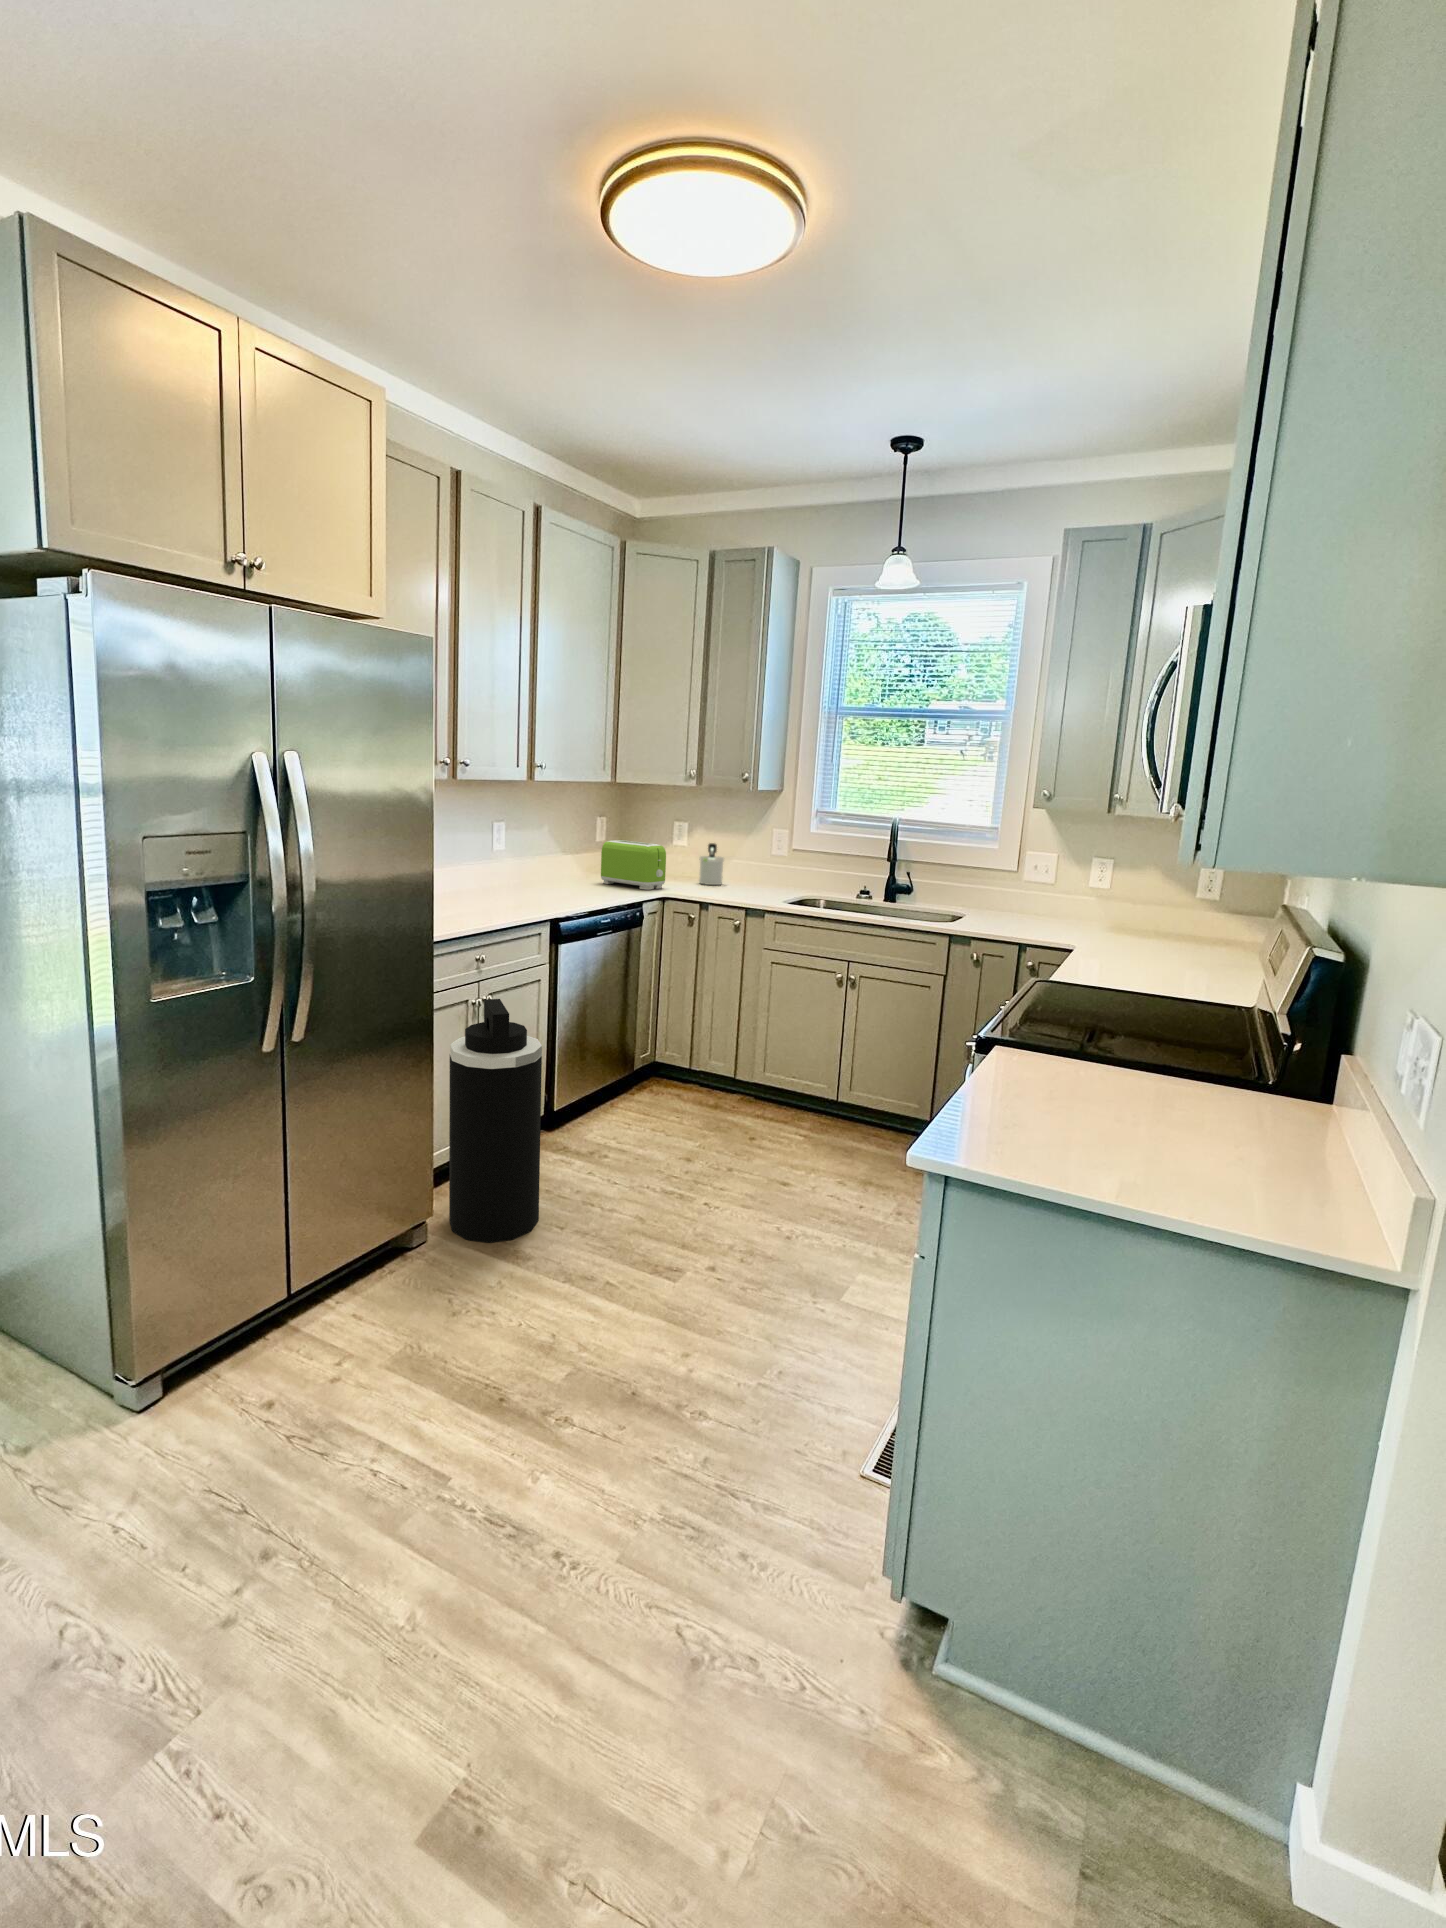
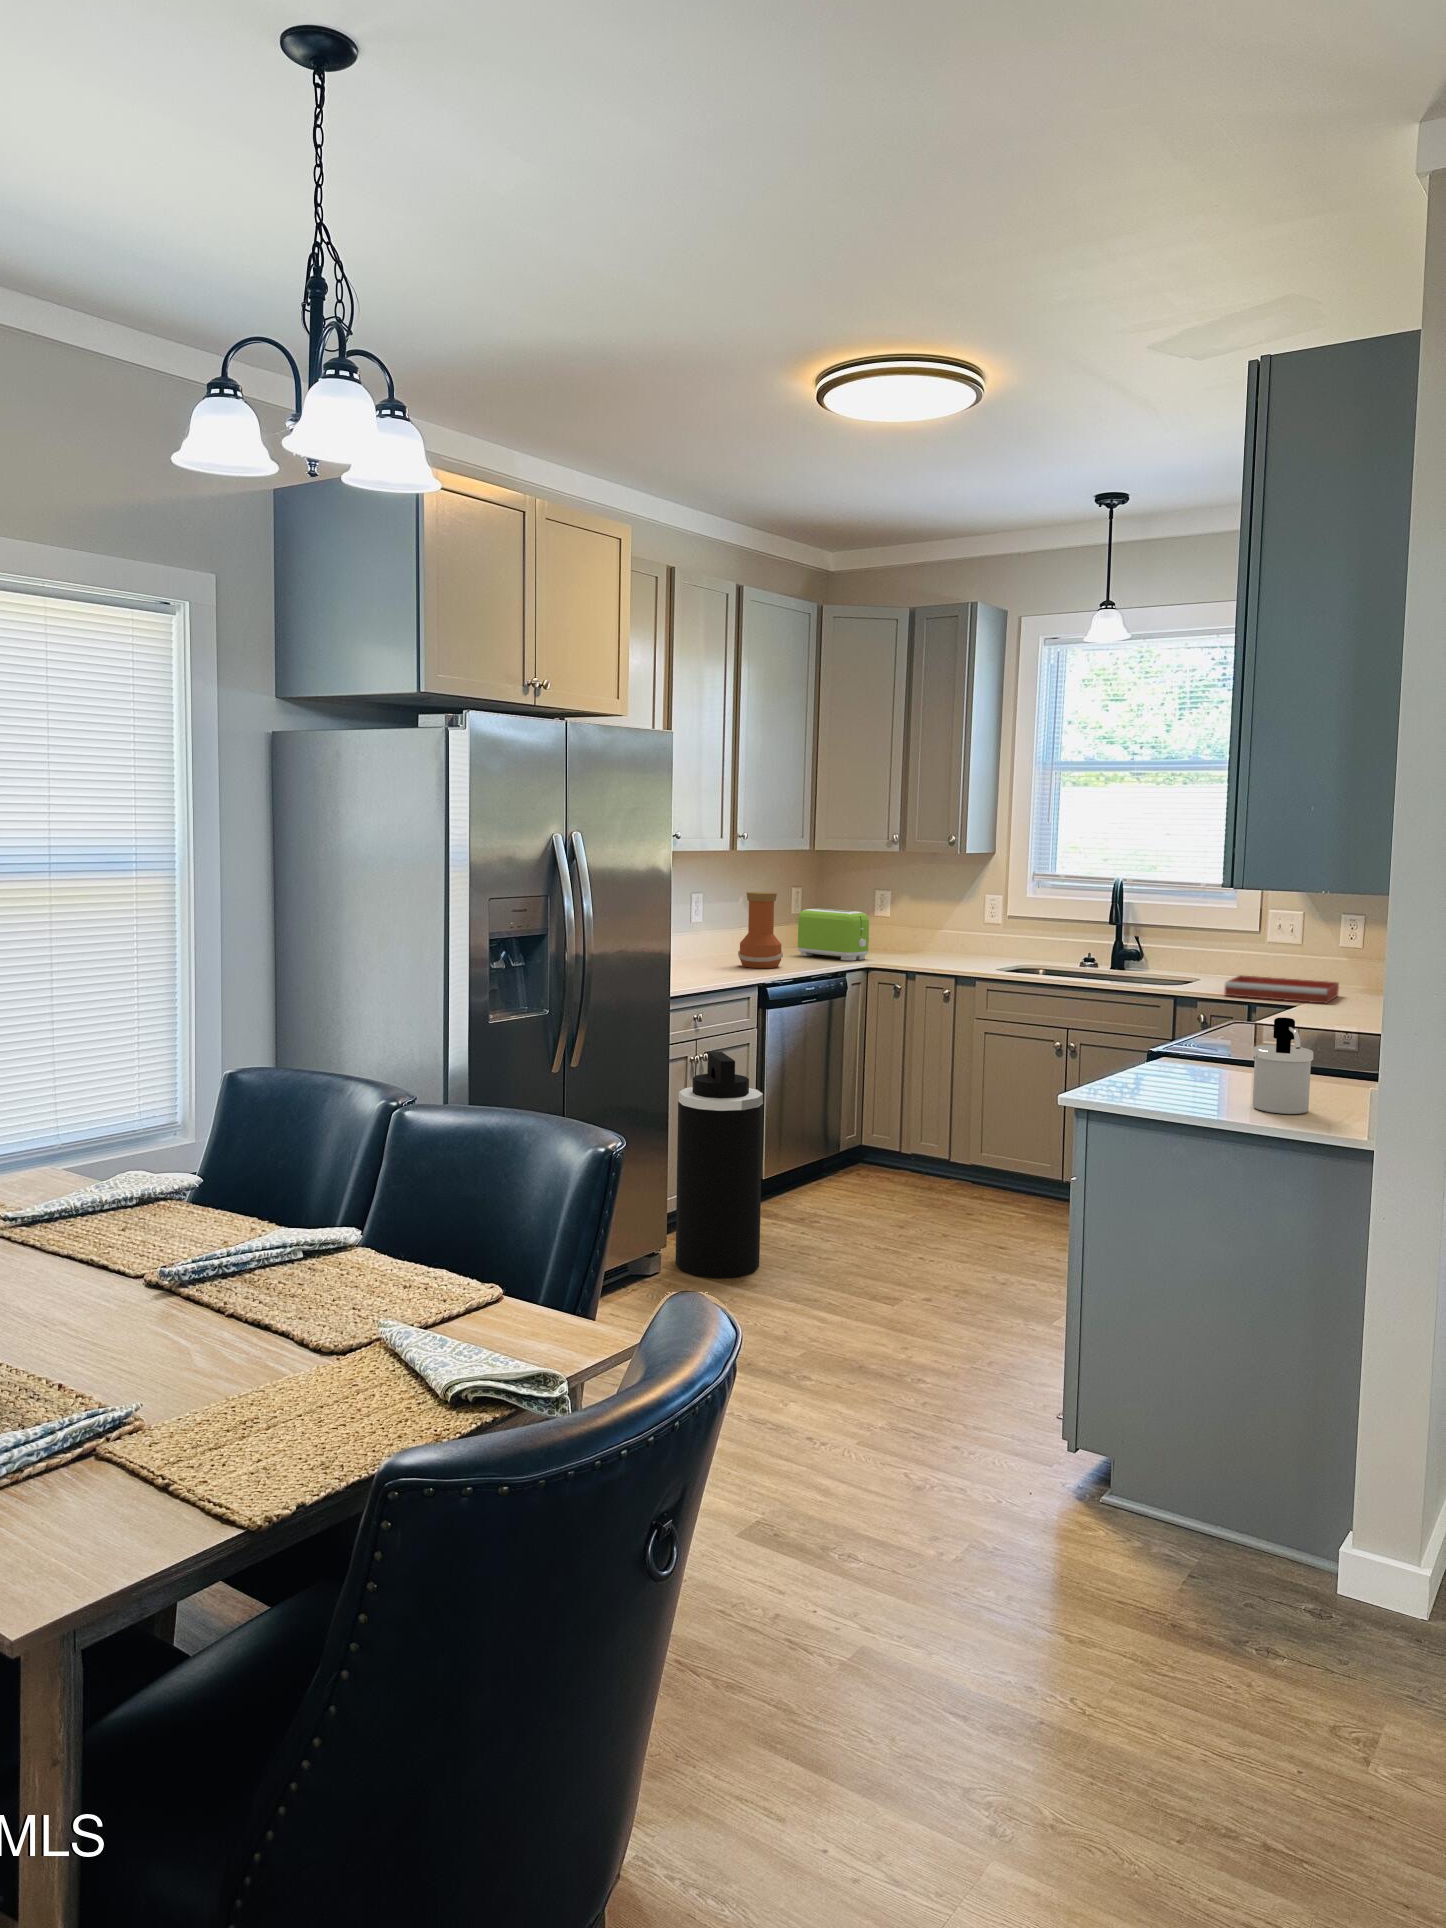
vase: none [539,824,582,899] -> present [738,892,783,968]
soap dispenser: present [699,843,724,885] -> present [1252,1018,1314,1114]
tray: none [998,914,1099,947] -> present [1224,975,1339,1004]

